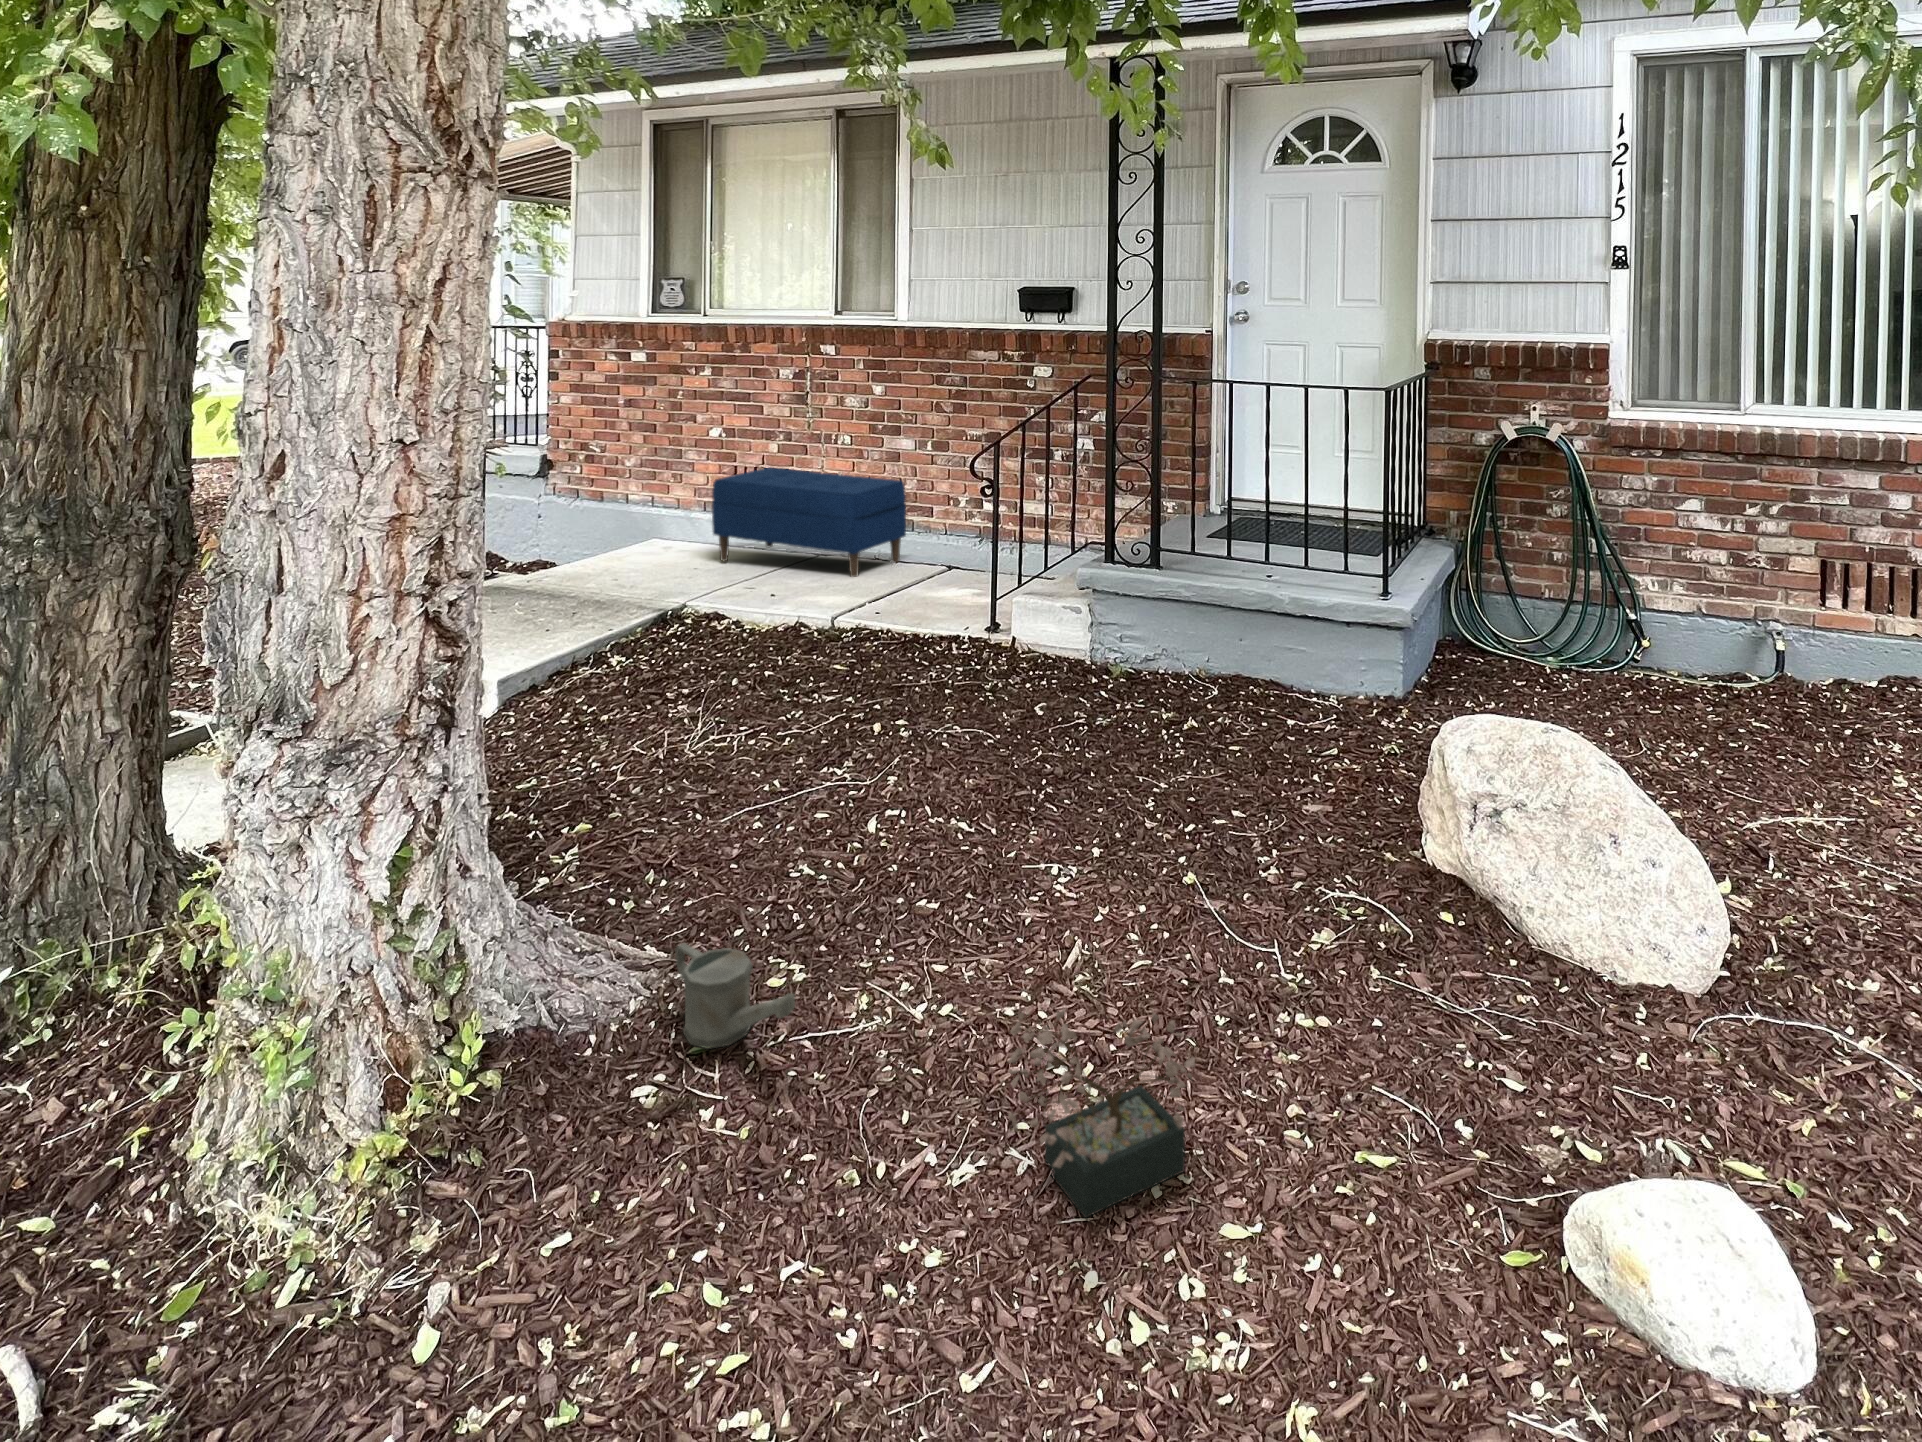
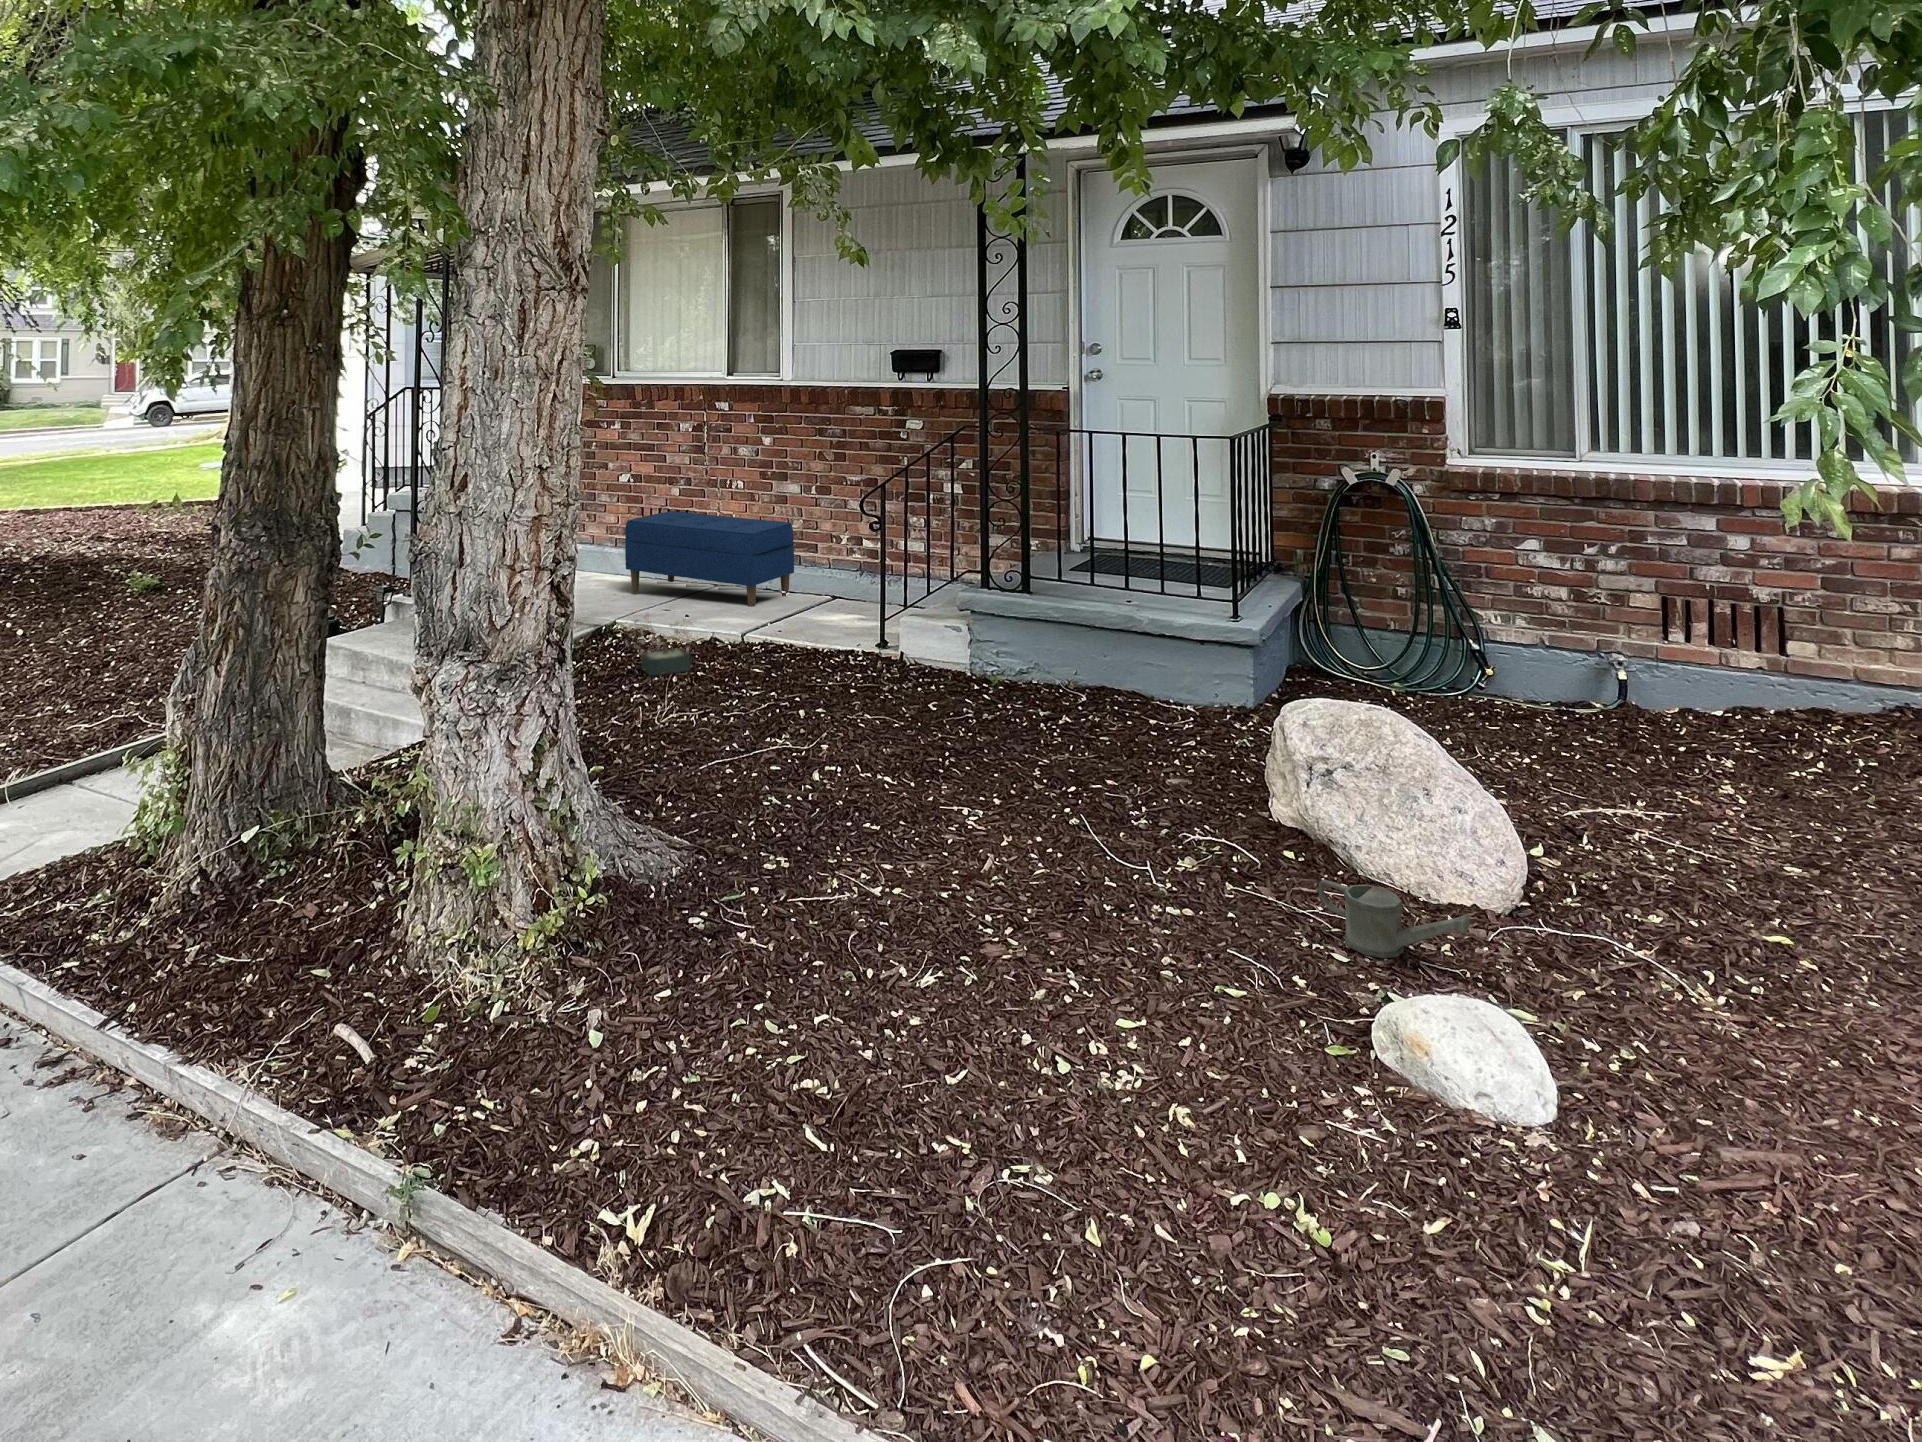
watering can: present [675,943,795,1049] -> present [1319,879,1469,958]
decorative plant: present [1008,1009,1195,1218] -> present [626,612,697,676]

